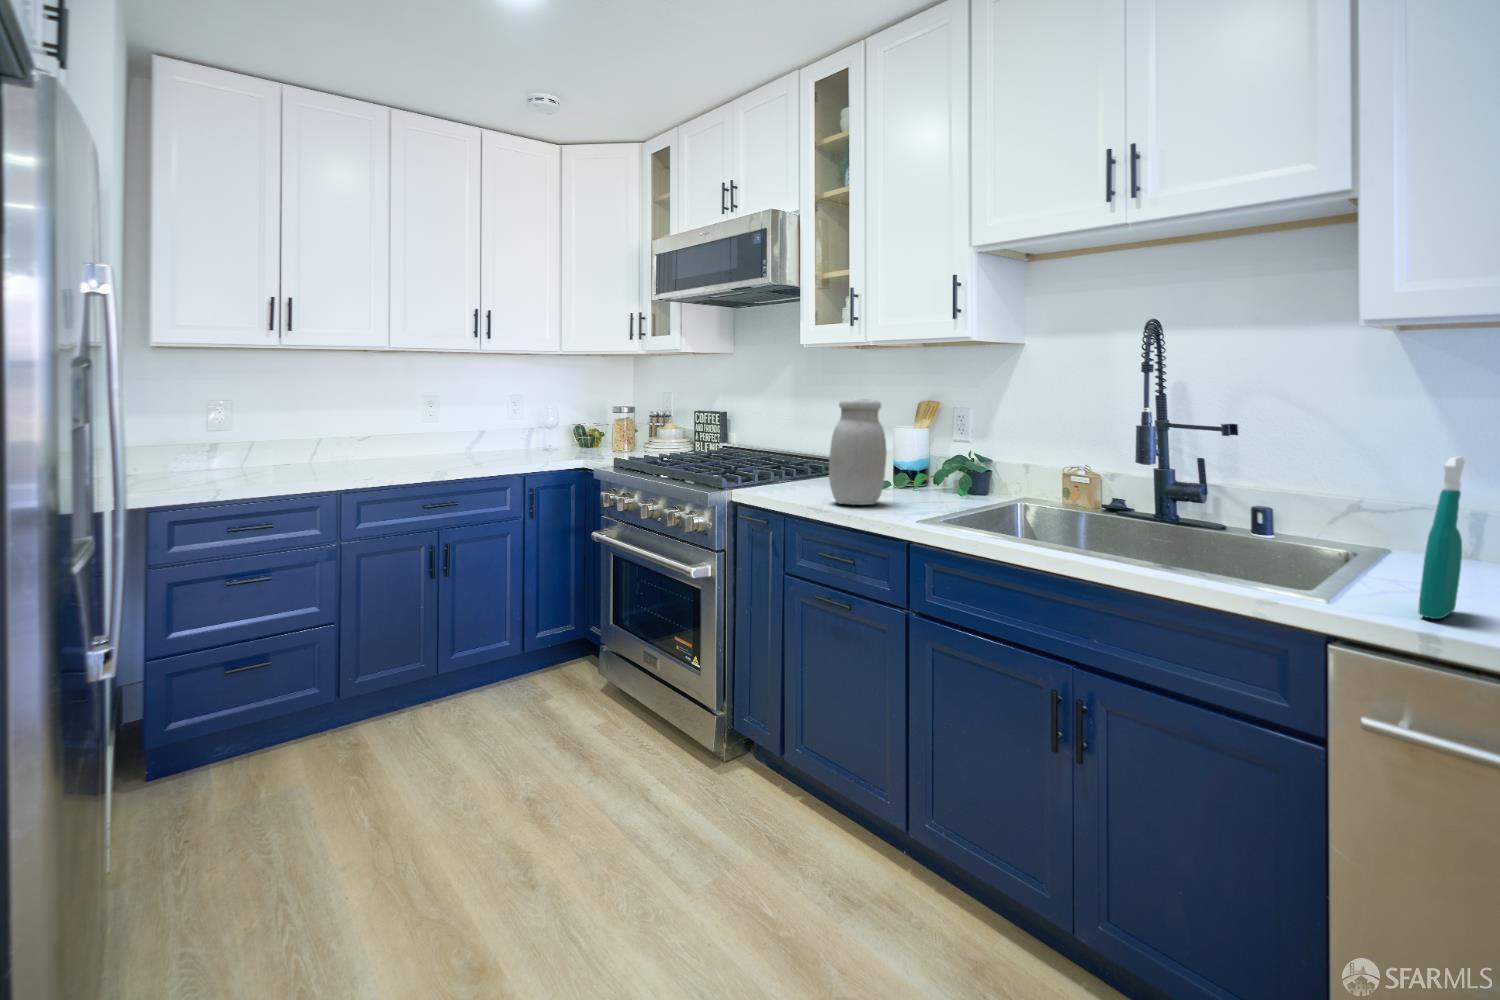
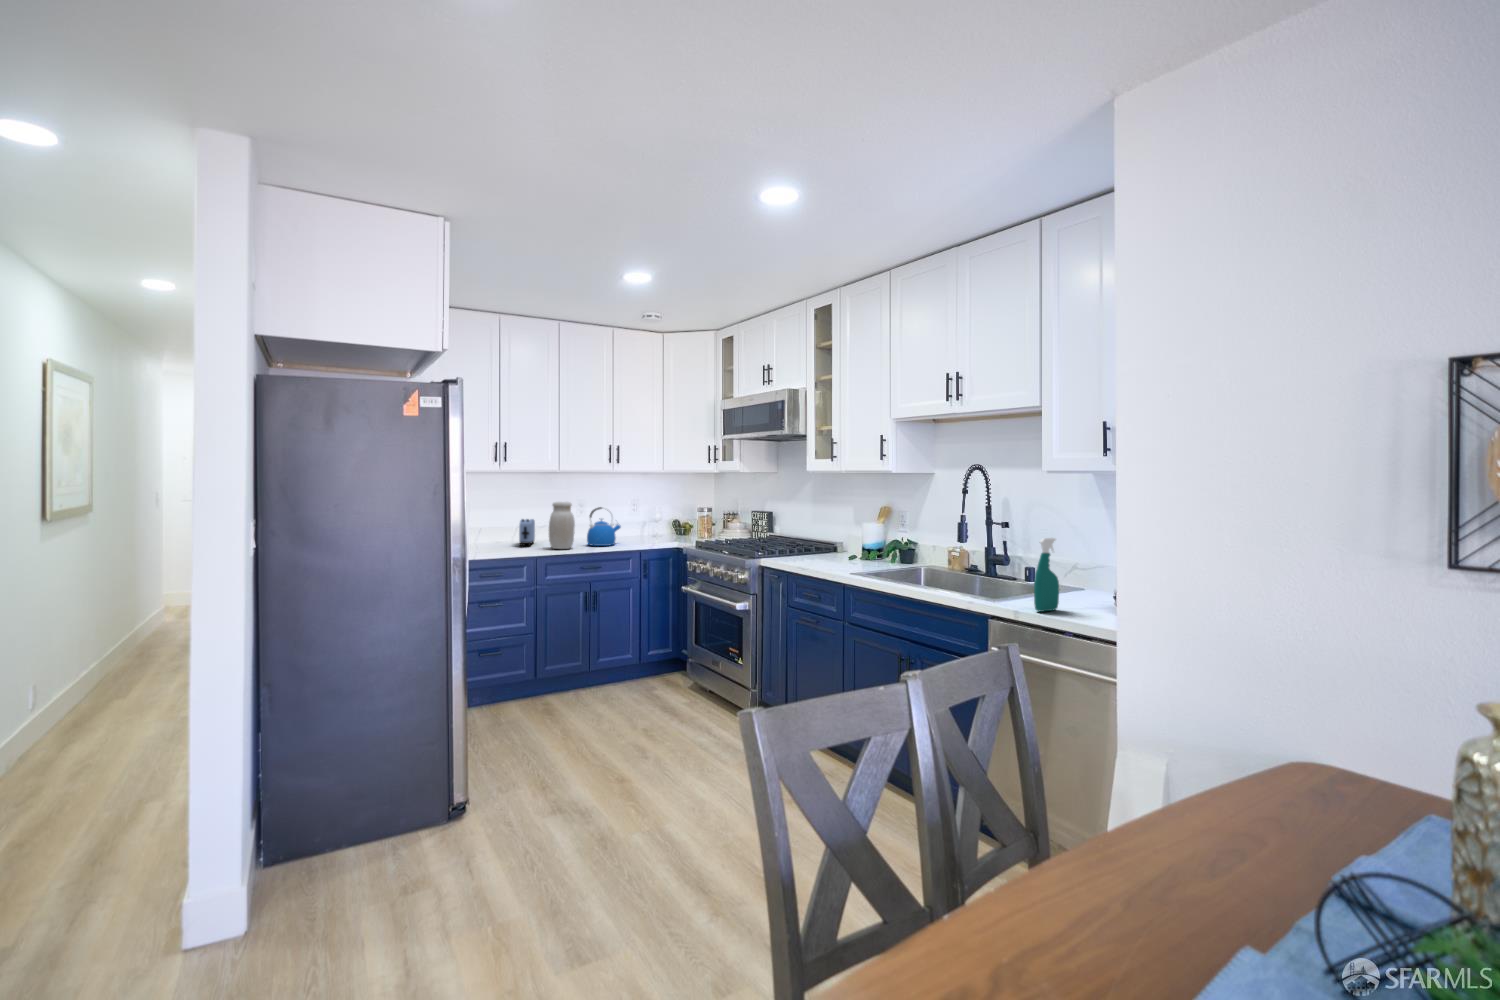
jar: present [829,399,887,505] -> present [549,502,575,549]
kettle: none [433,405,490,468] -> present [587,507,621,546]
toaster: none [314,424,346,469] -> present [519,519,535,546]

